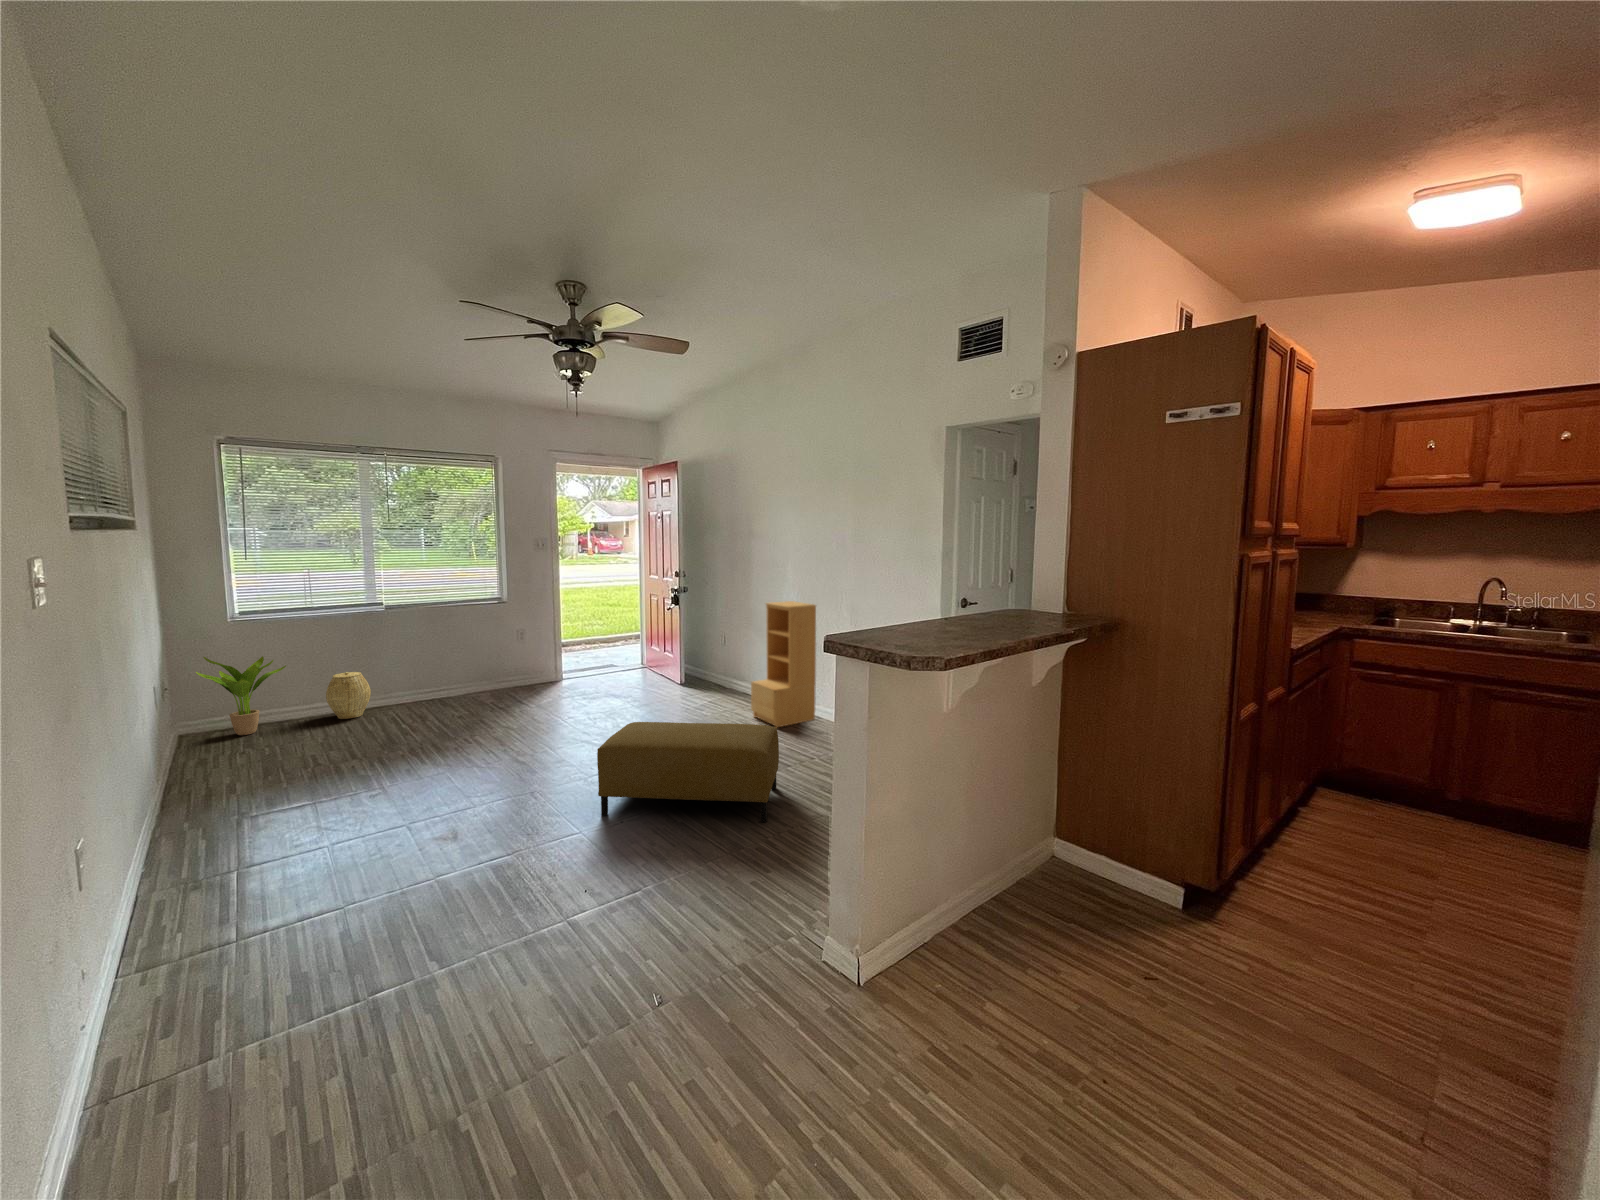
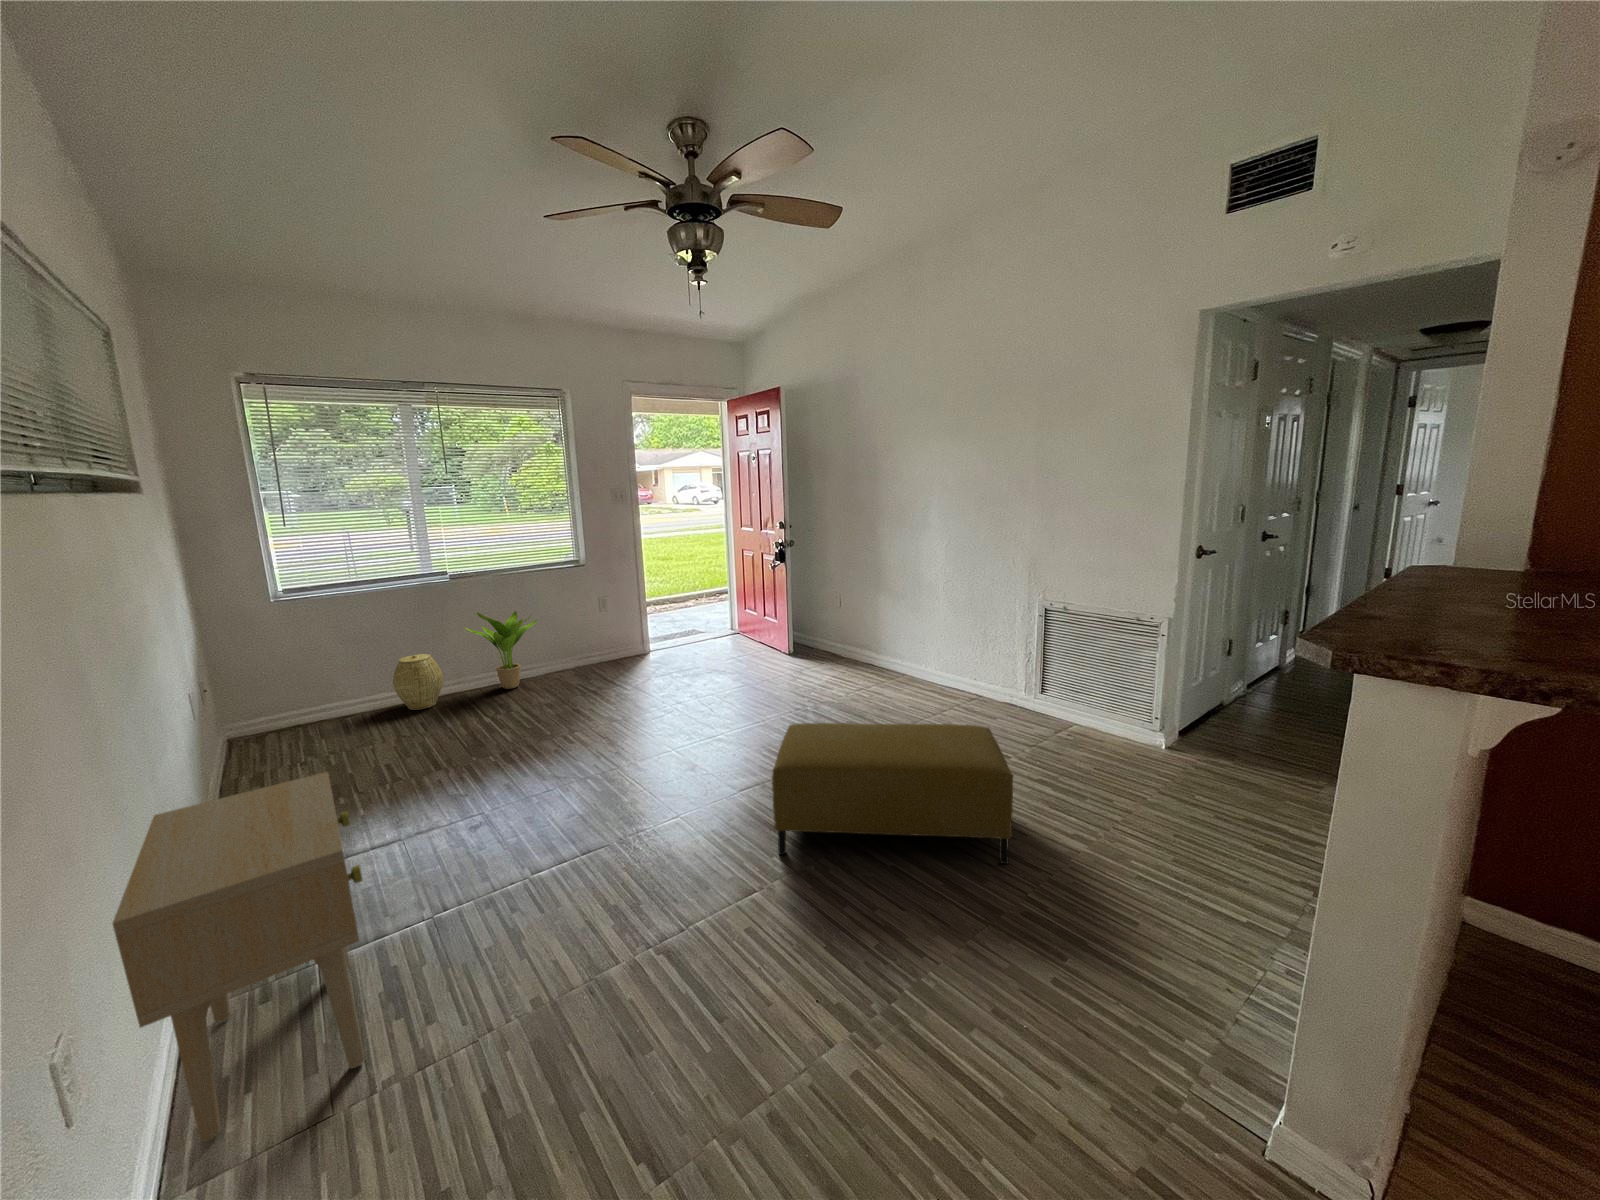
bookshelf: present [751,601,816,728] -> none [895,555,978,712]
potted plant: present [196,656,286,735] -> present [465,611,537,689]
side table: none [111,730,273,954] -> present [113,772,365,1142]

